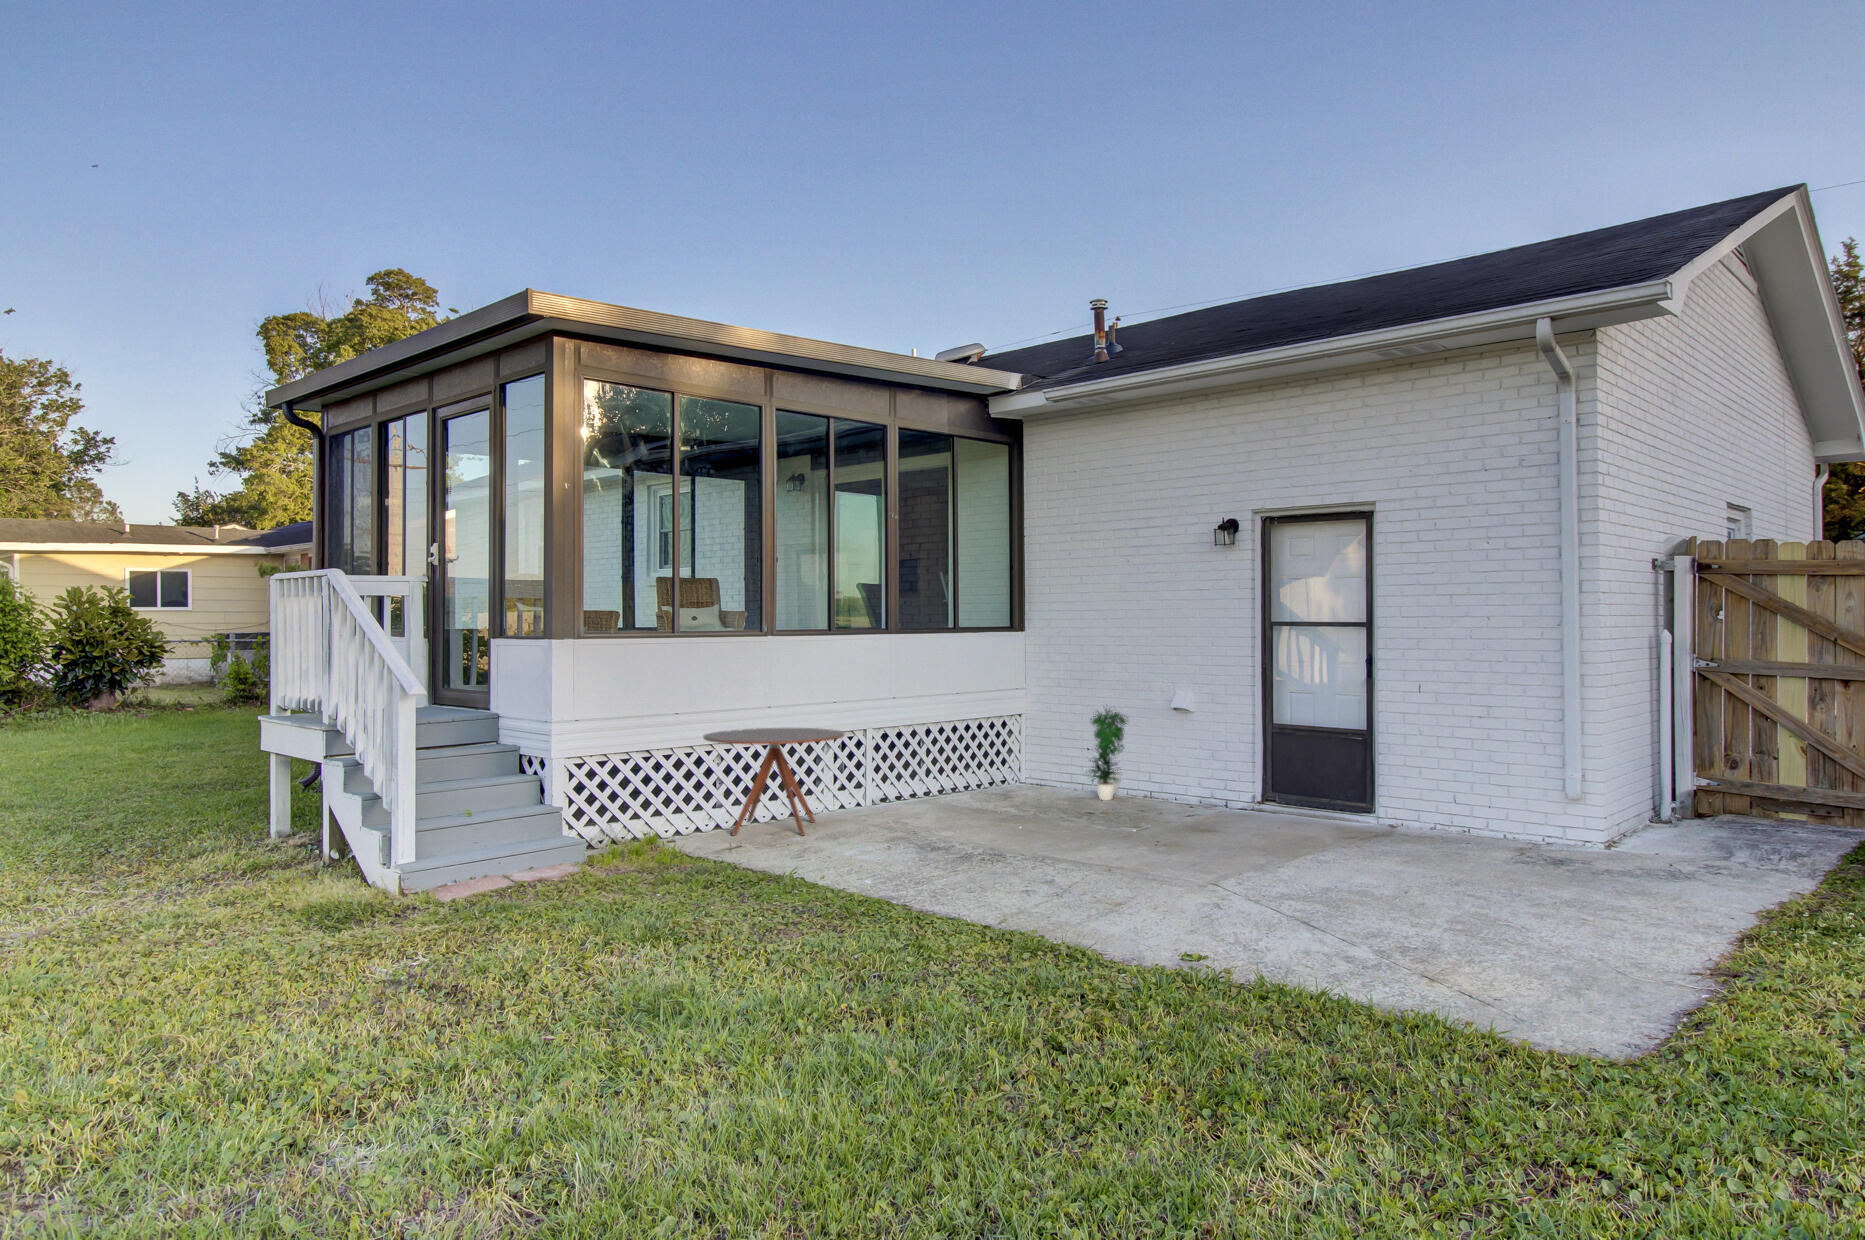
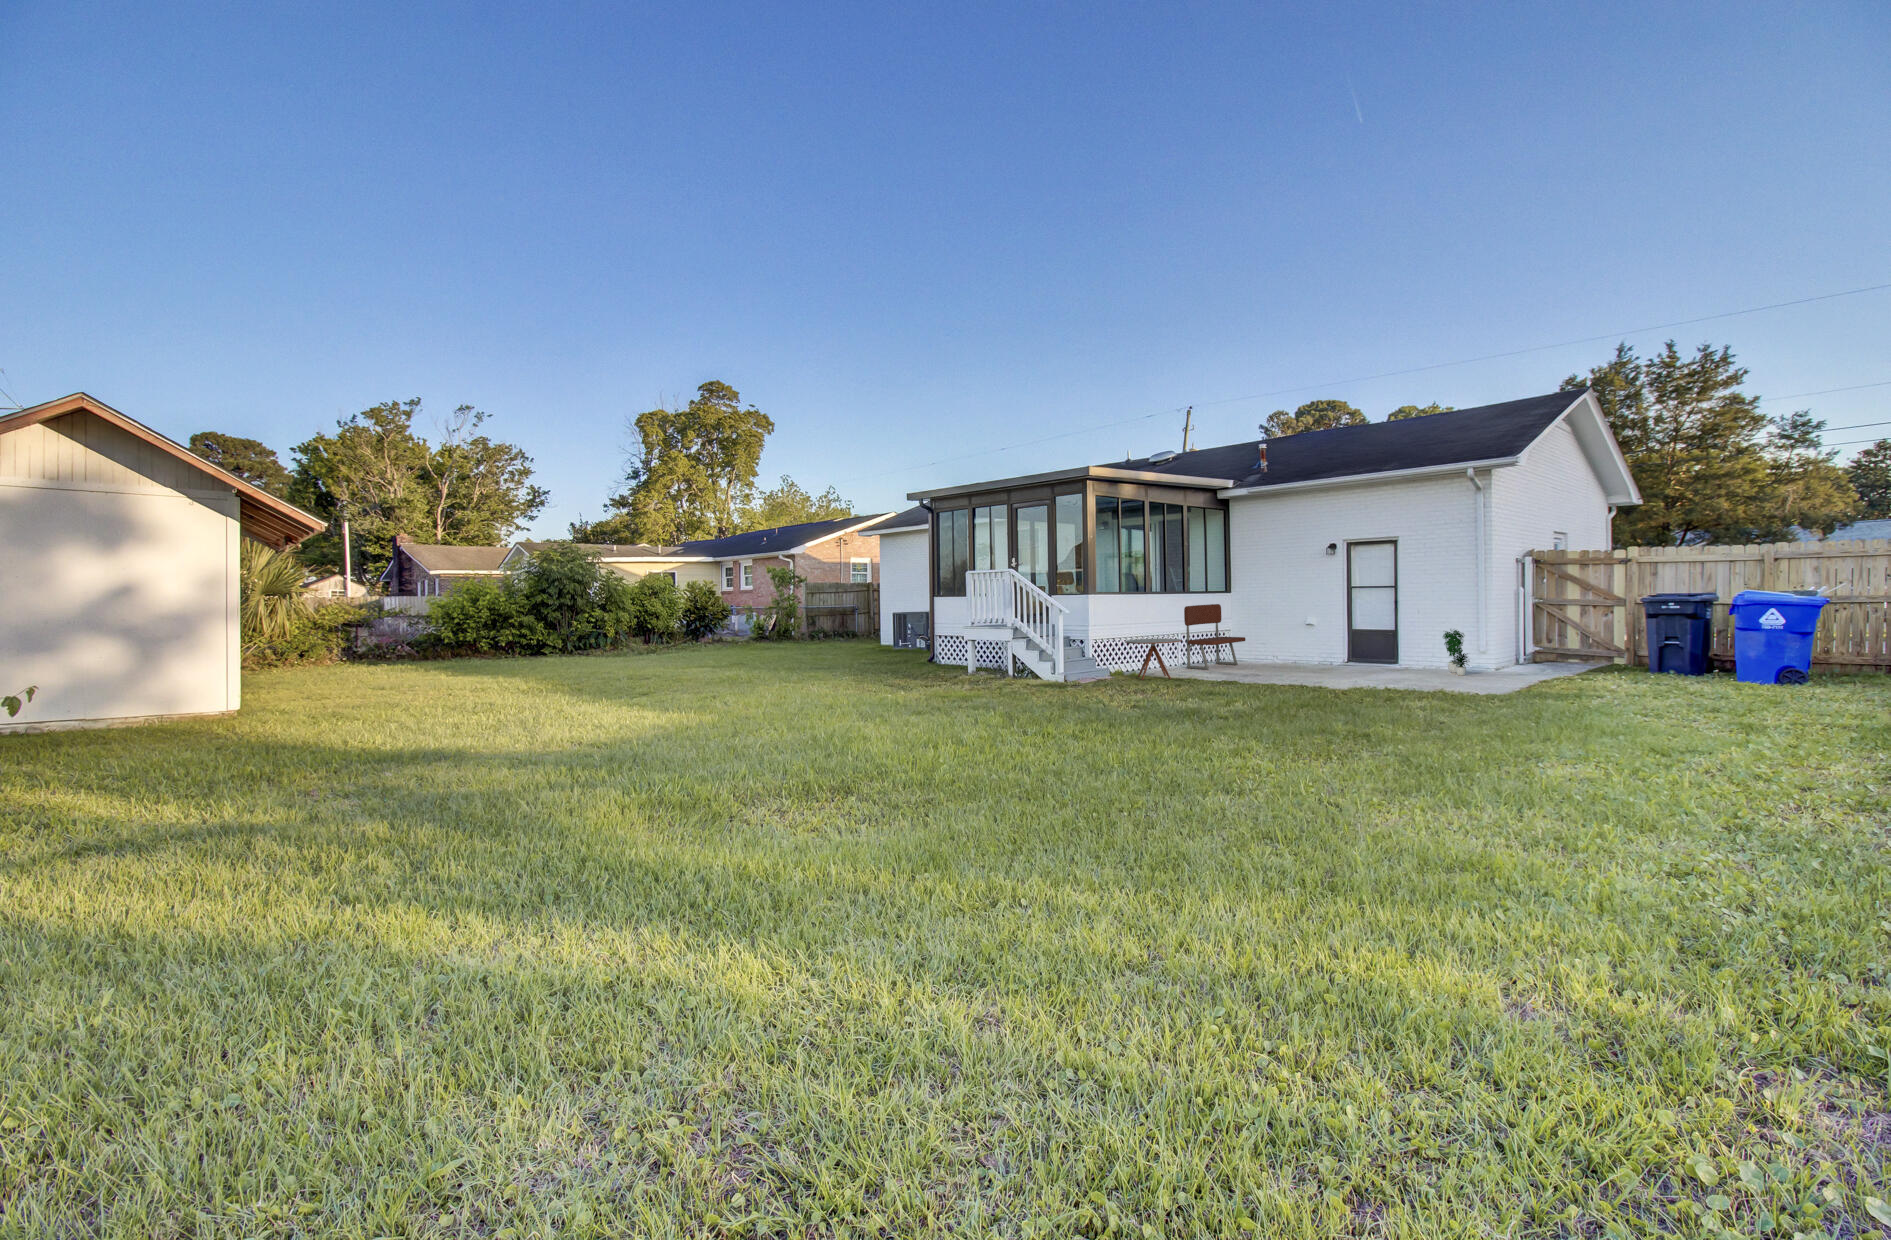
bench: none [901,651,1043,804] -> present [1184,604,1245,670]
potted plant: present [1089,708,1127,801] -> present [1443,630,1468,675]

